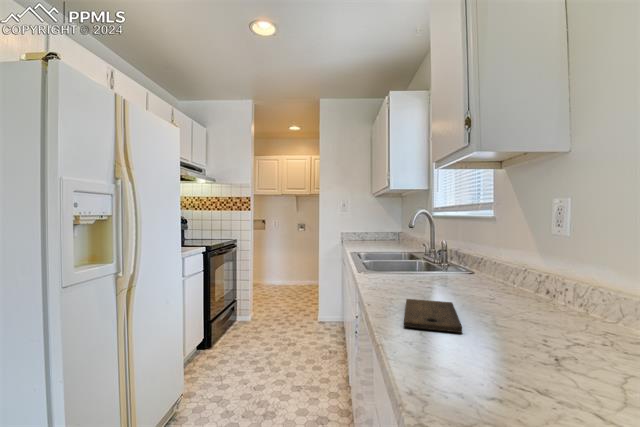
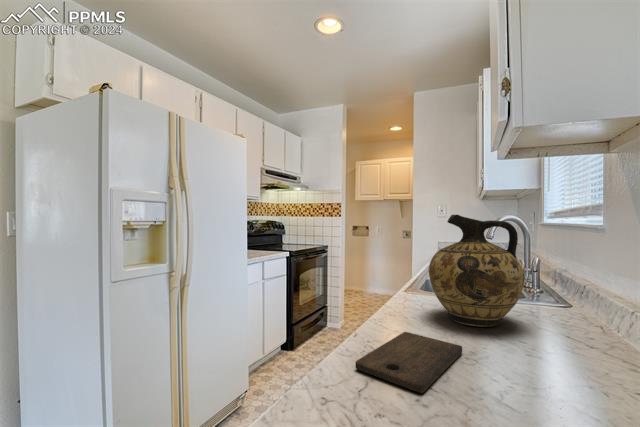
ceramic jug: none [400,209,468,291] -> present [429,215,525,327]

